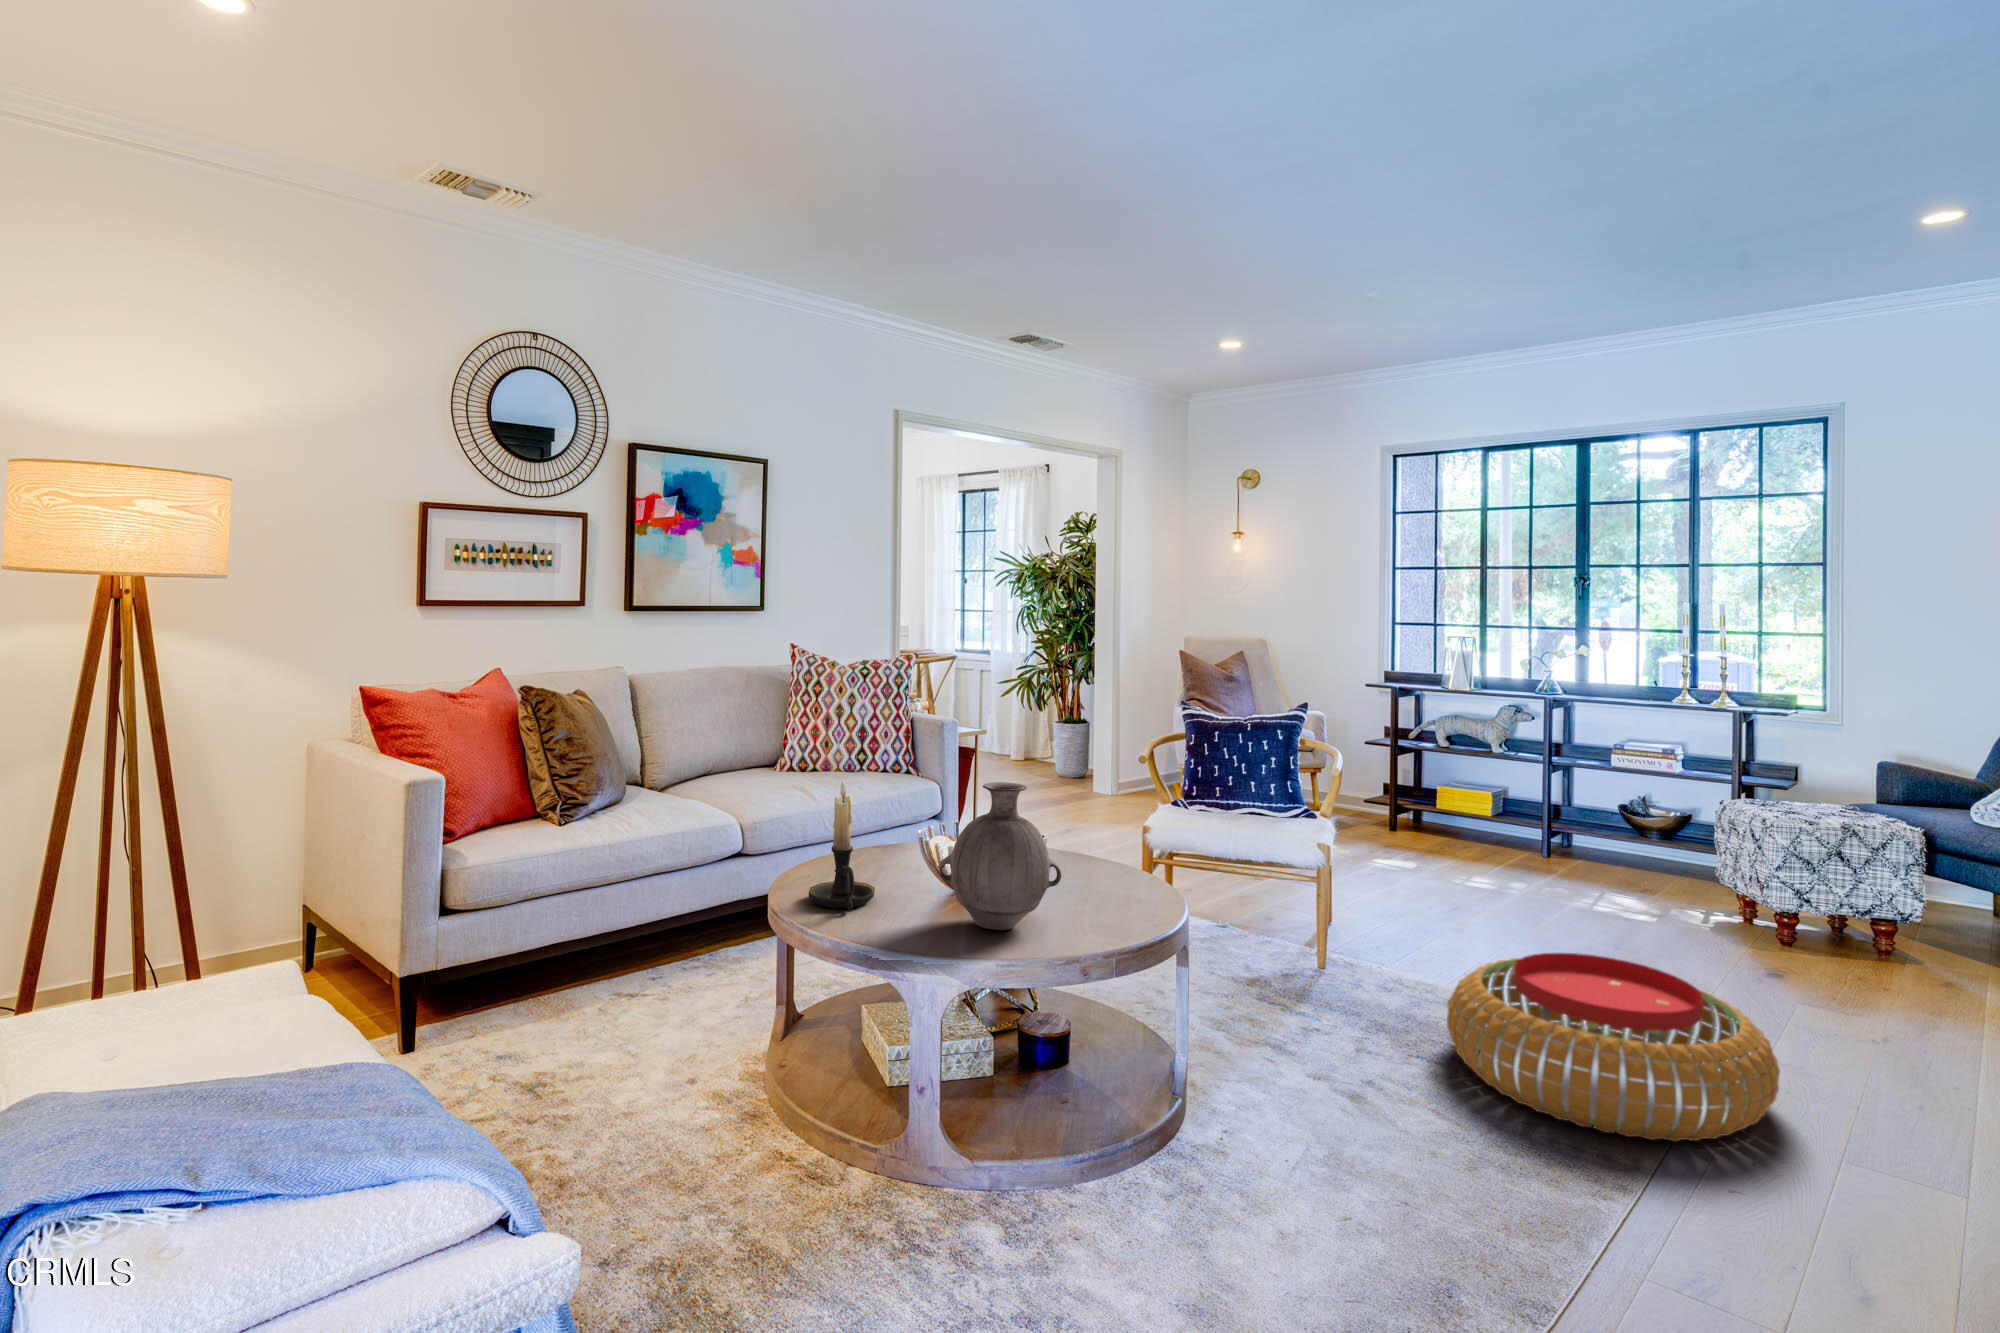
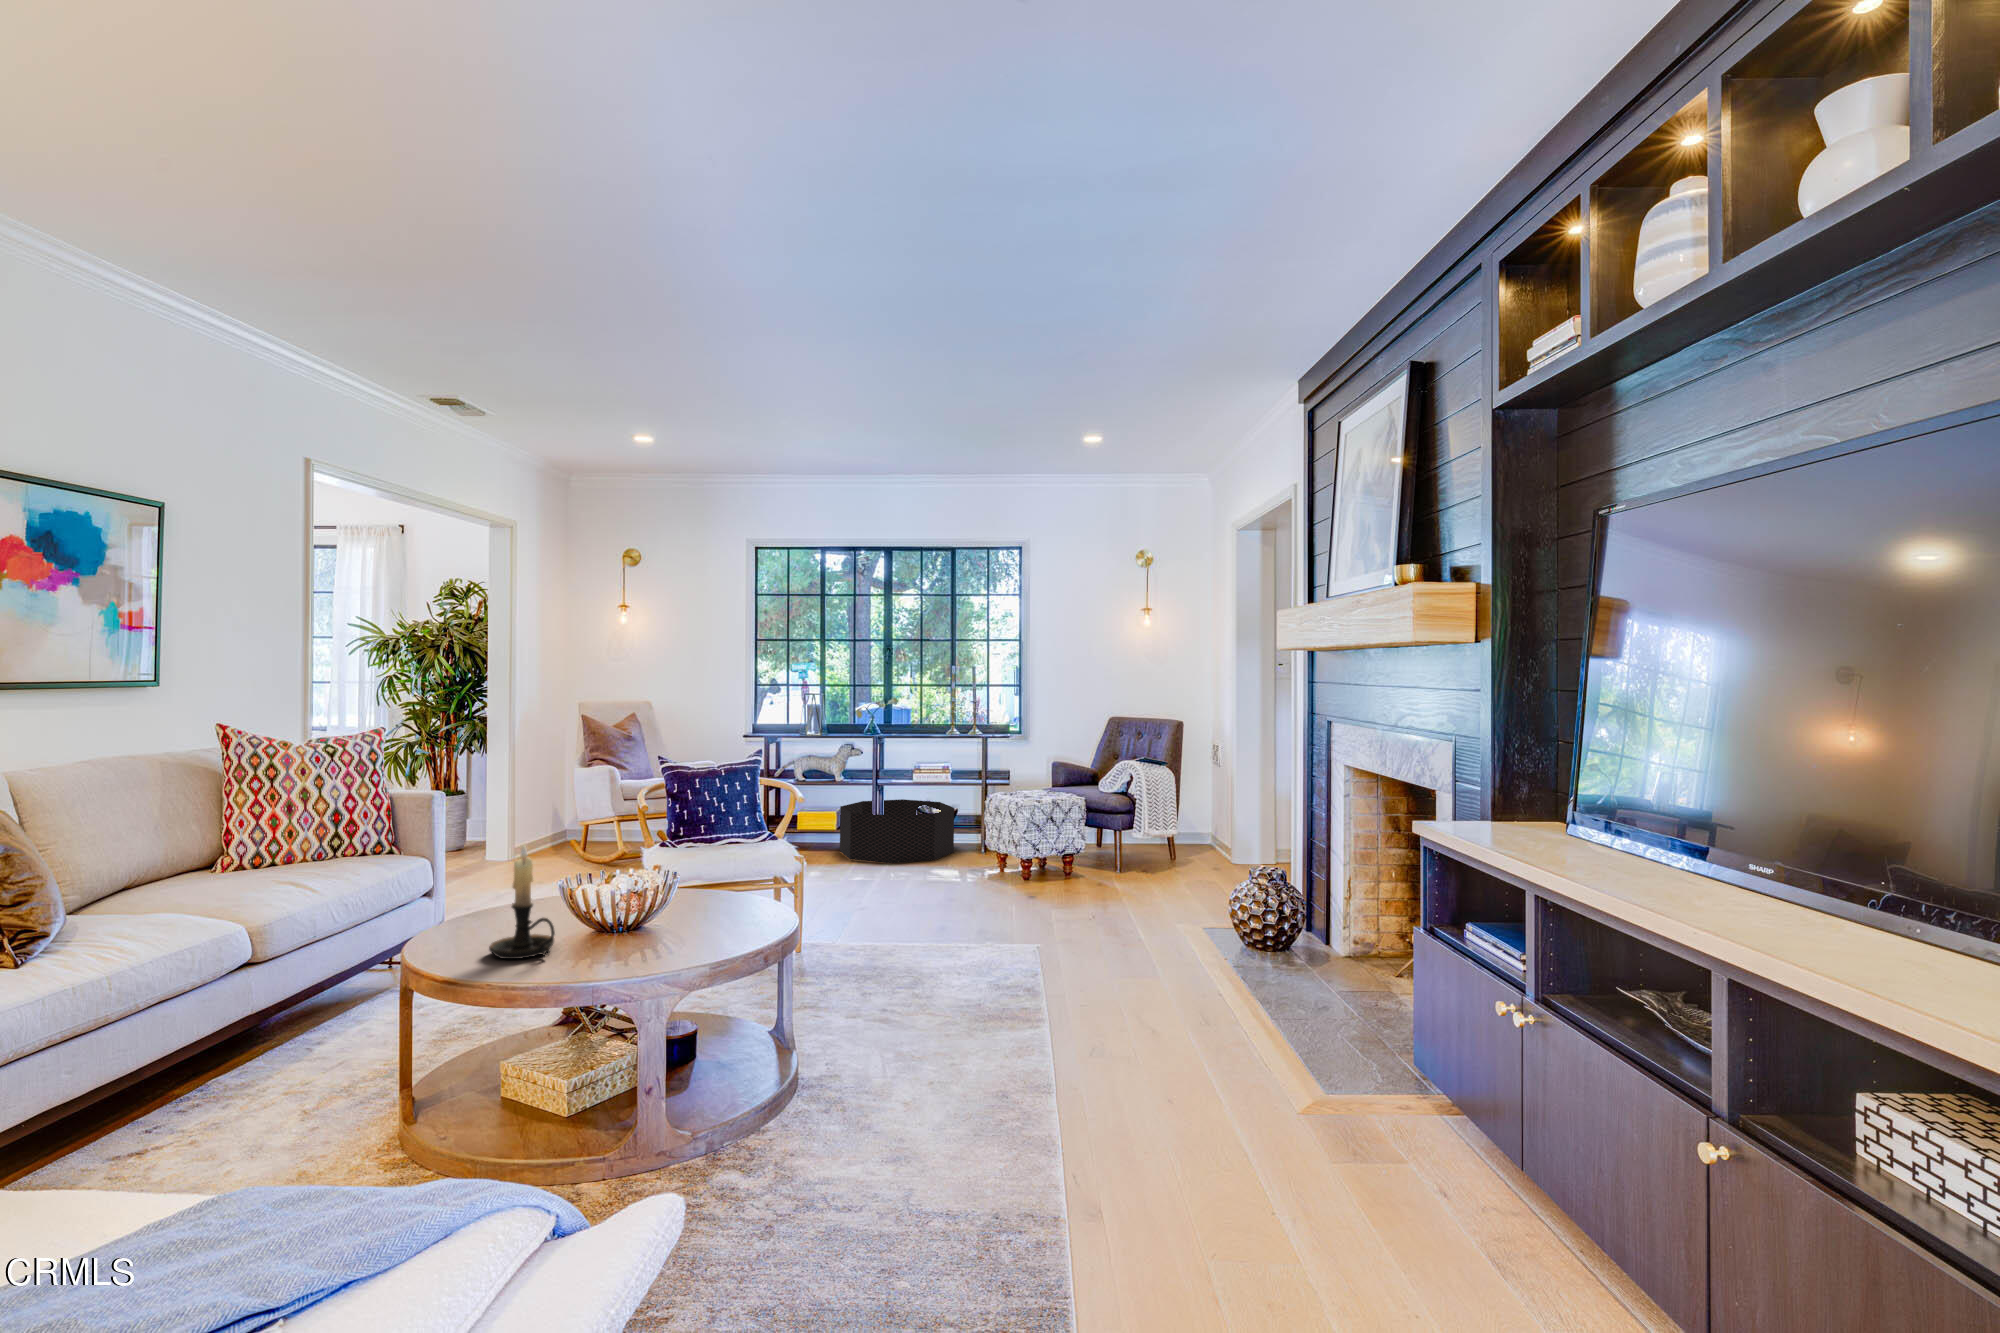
vase: present [939,782,1061,930] -> none [634,826,728,943]
basket: none [1491,784,1677,885] -> present [840,799,954,863]
pouf: present [1447,953,1780,1141] -> none [912,894,1086,993]

